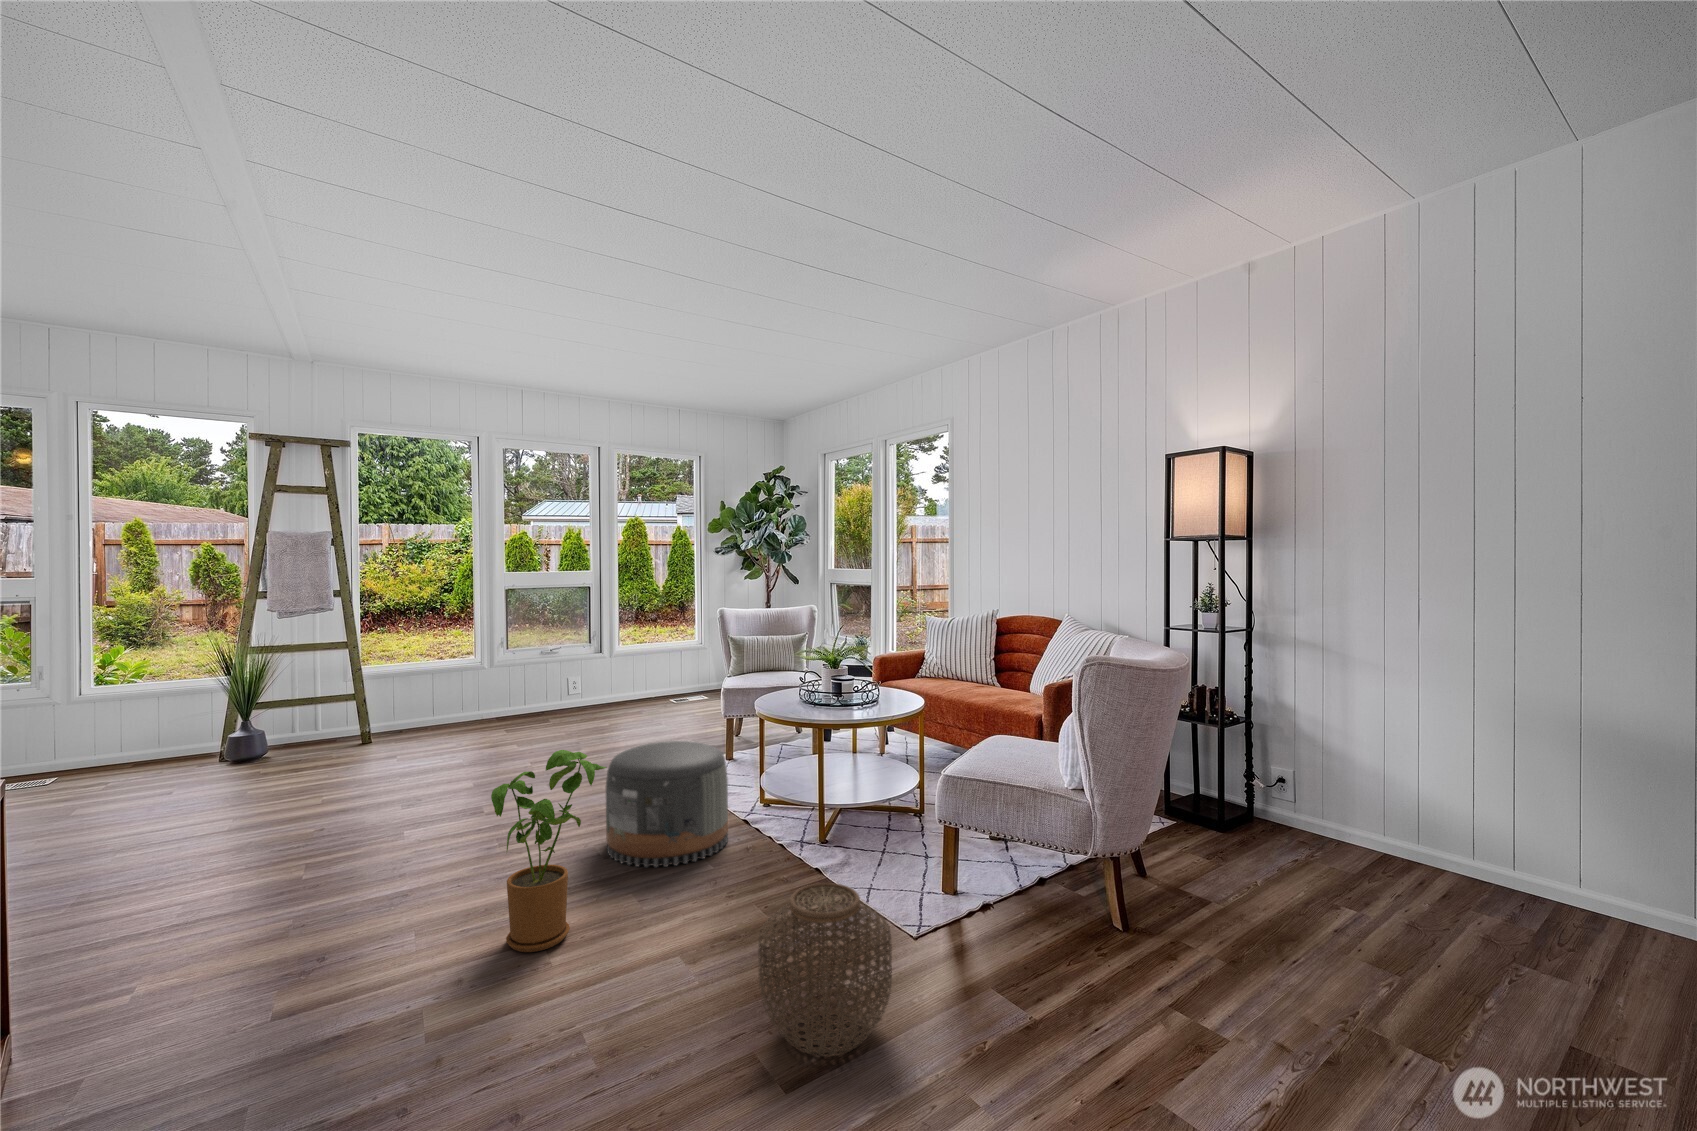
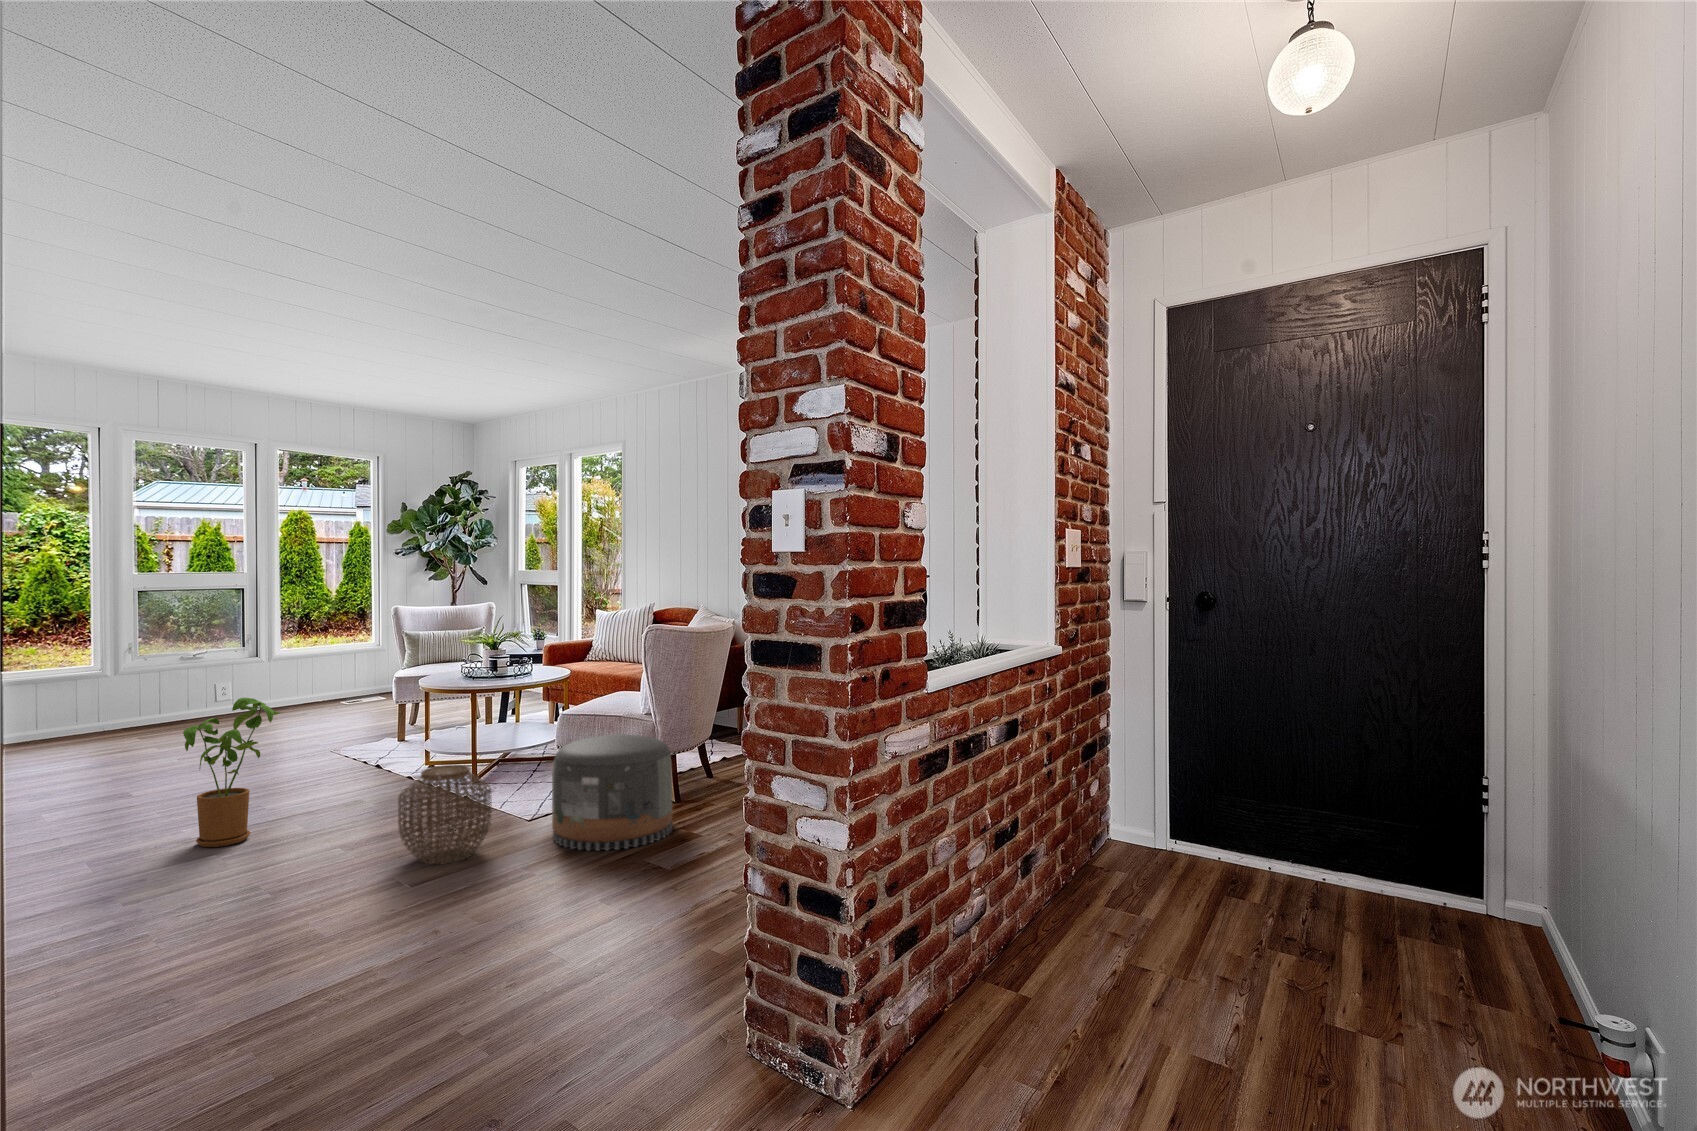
pouf: present [606,741,728,867] -> present [552,735,672,851]

